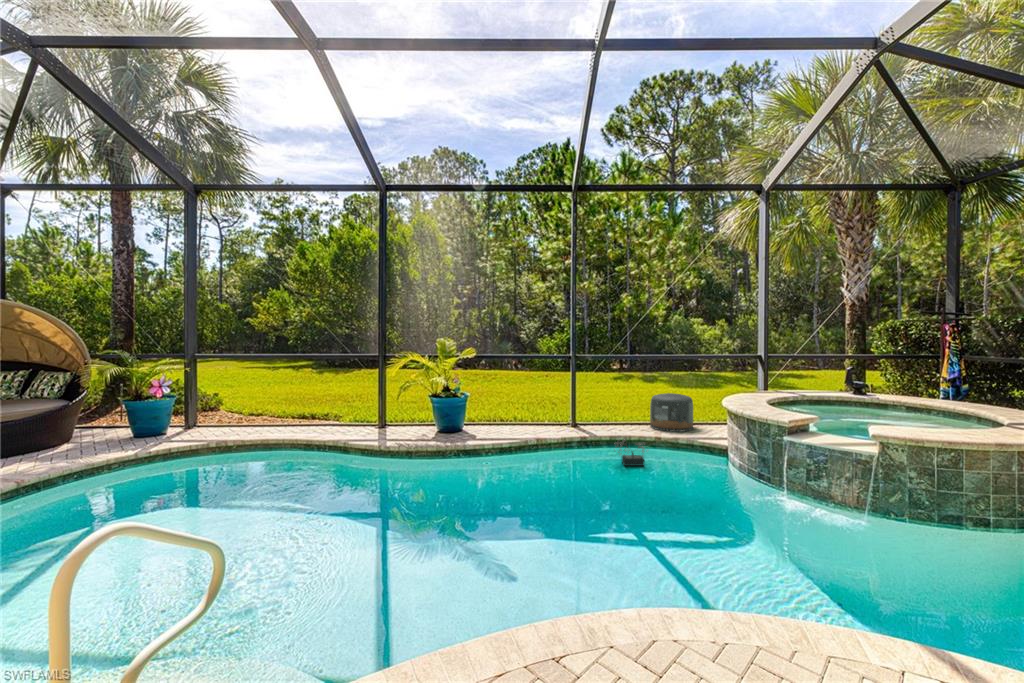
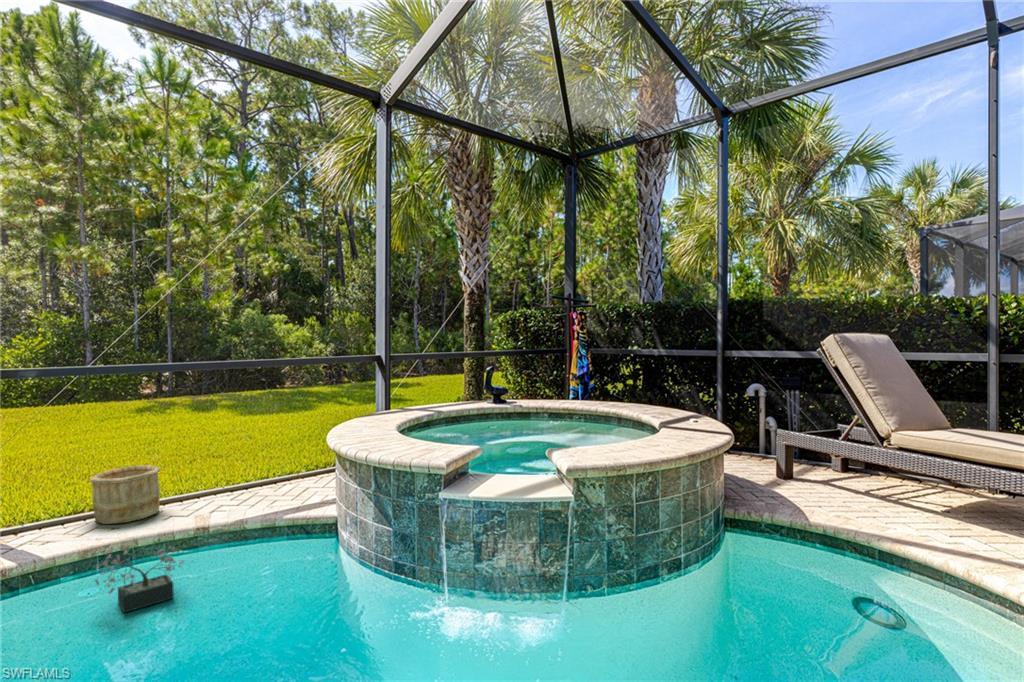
pouf: present [650,393,693,432] -> none [194,432,277,504]
wooden bucket: none [606,404,635,431] -> present [89,465,160,524]

